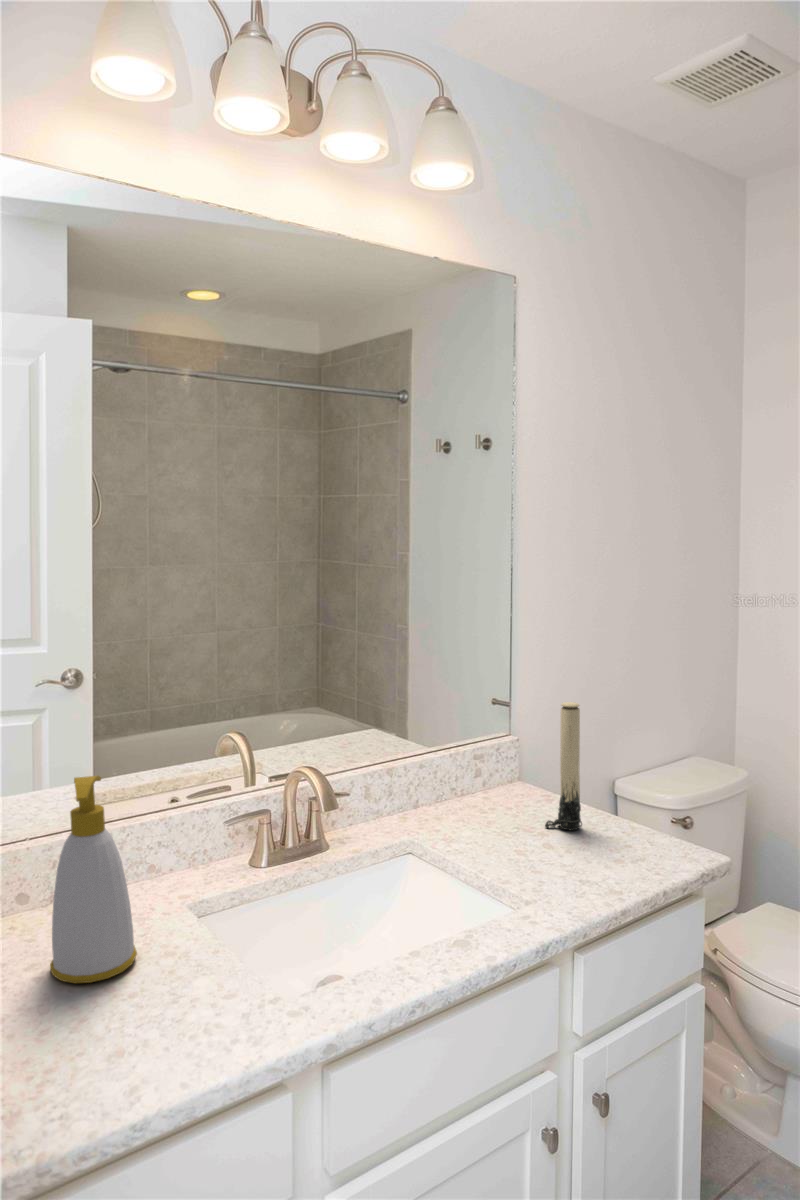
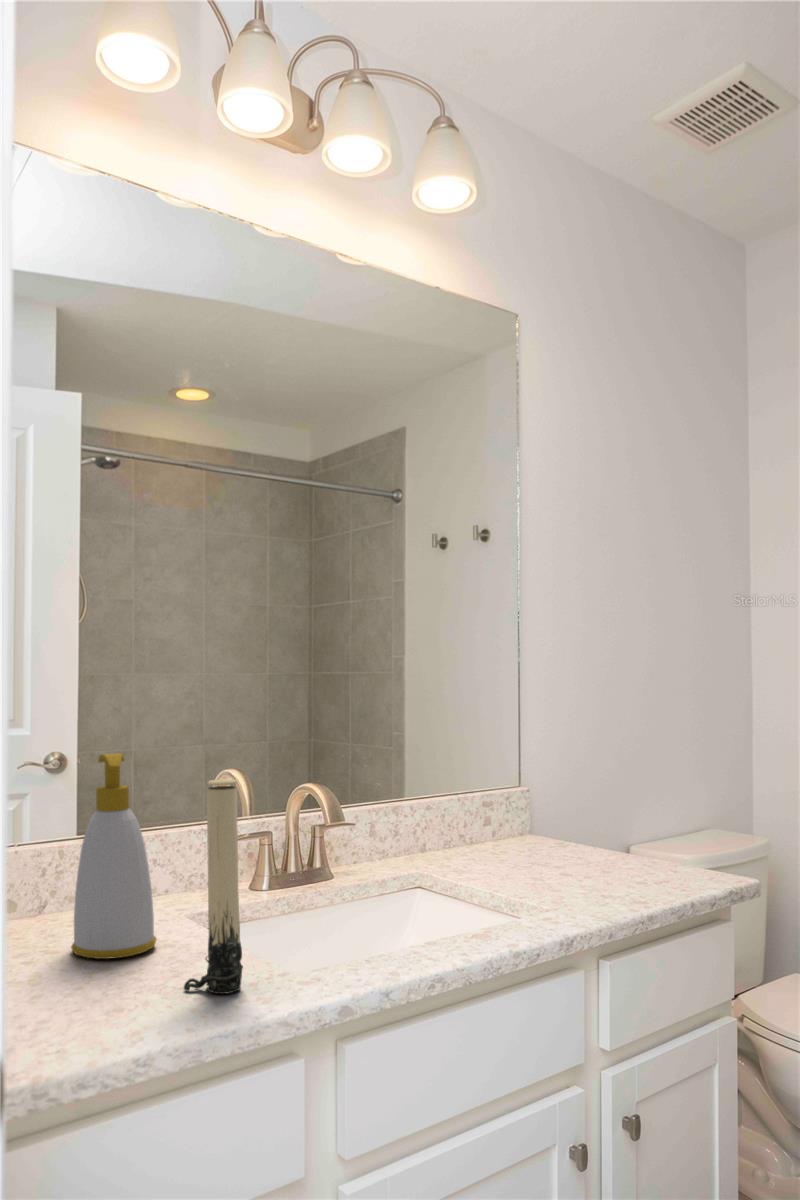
candle: present [545,702,582,830] -> present [184,779,243,994]

